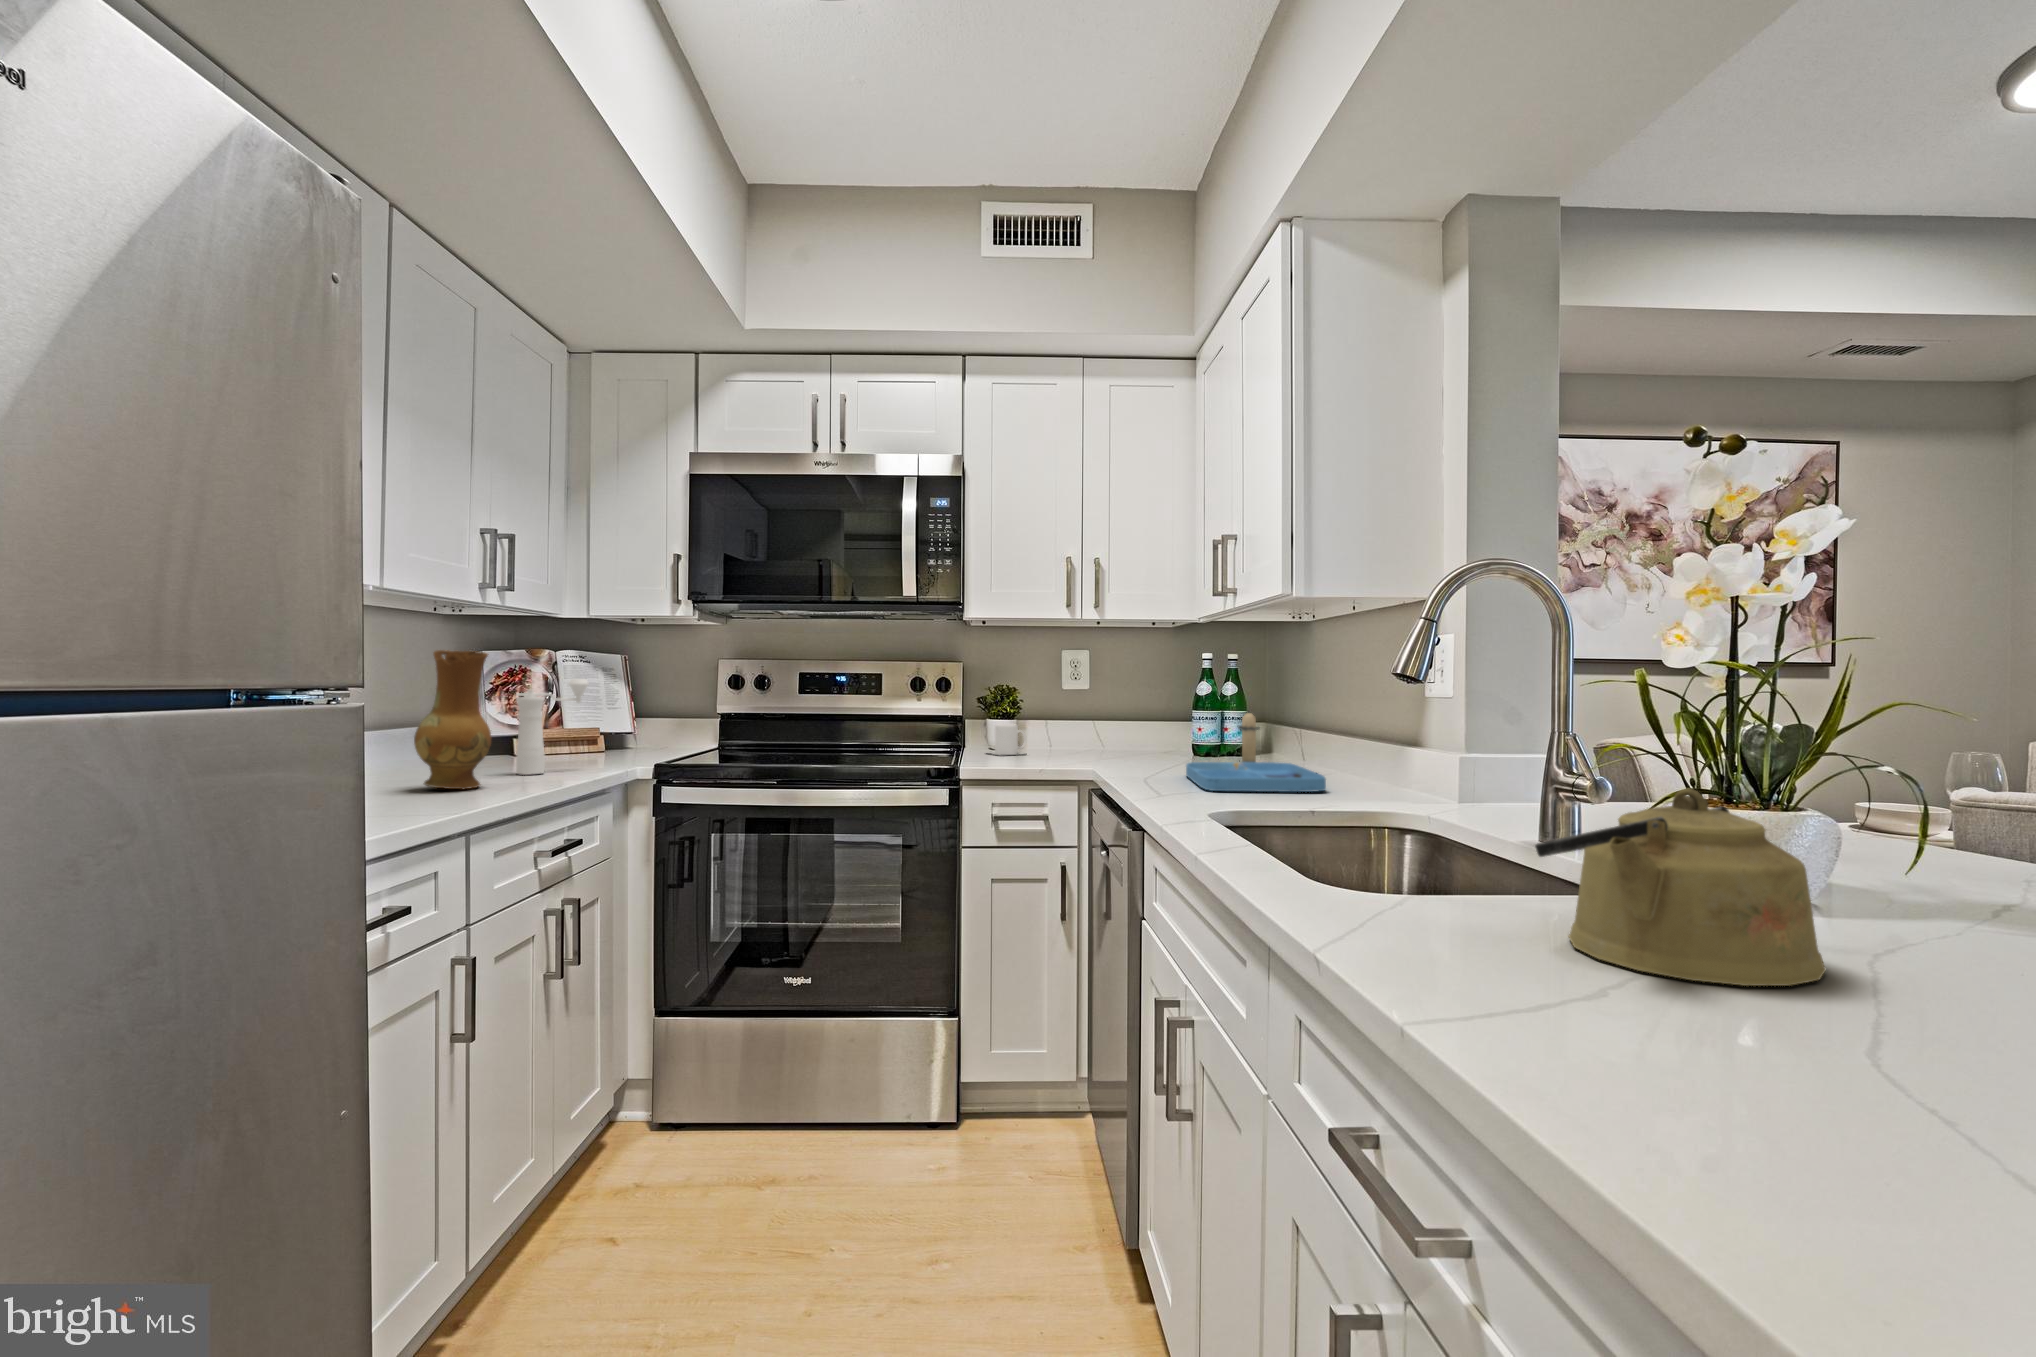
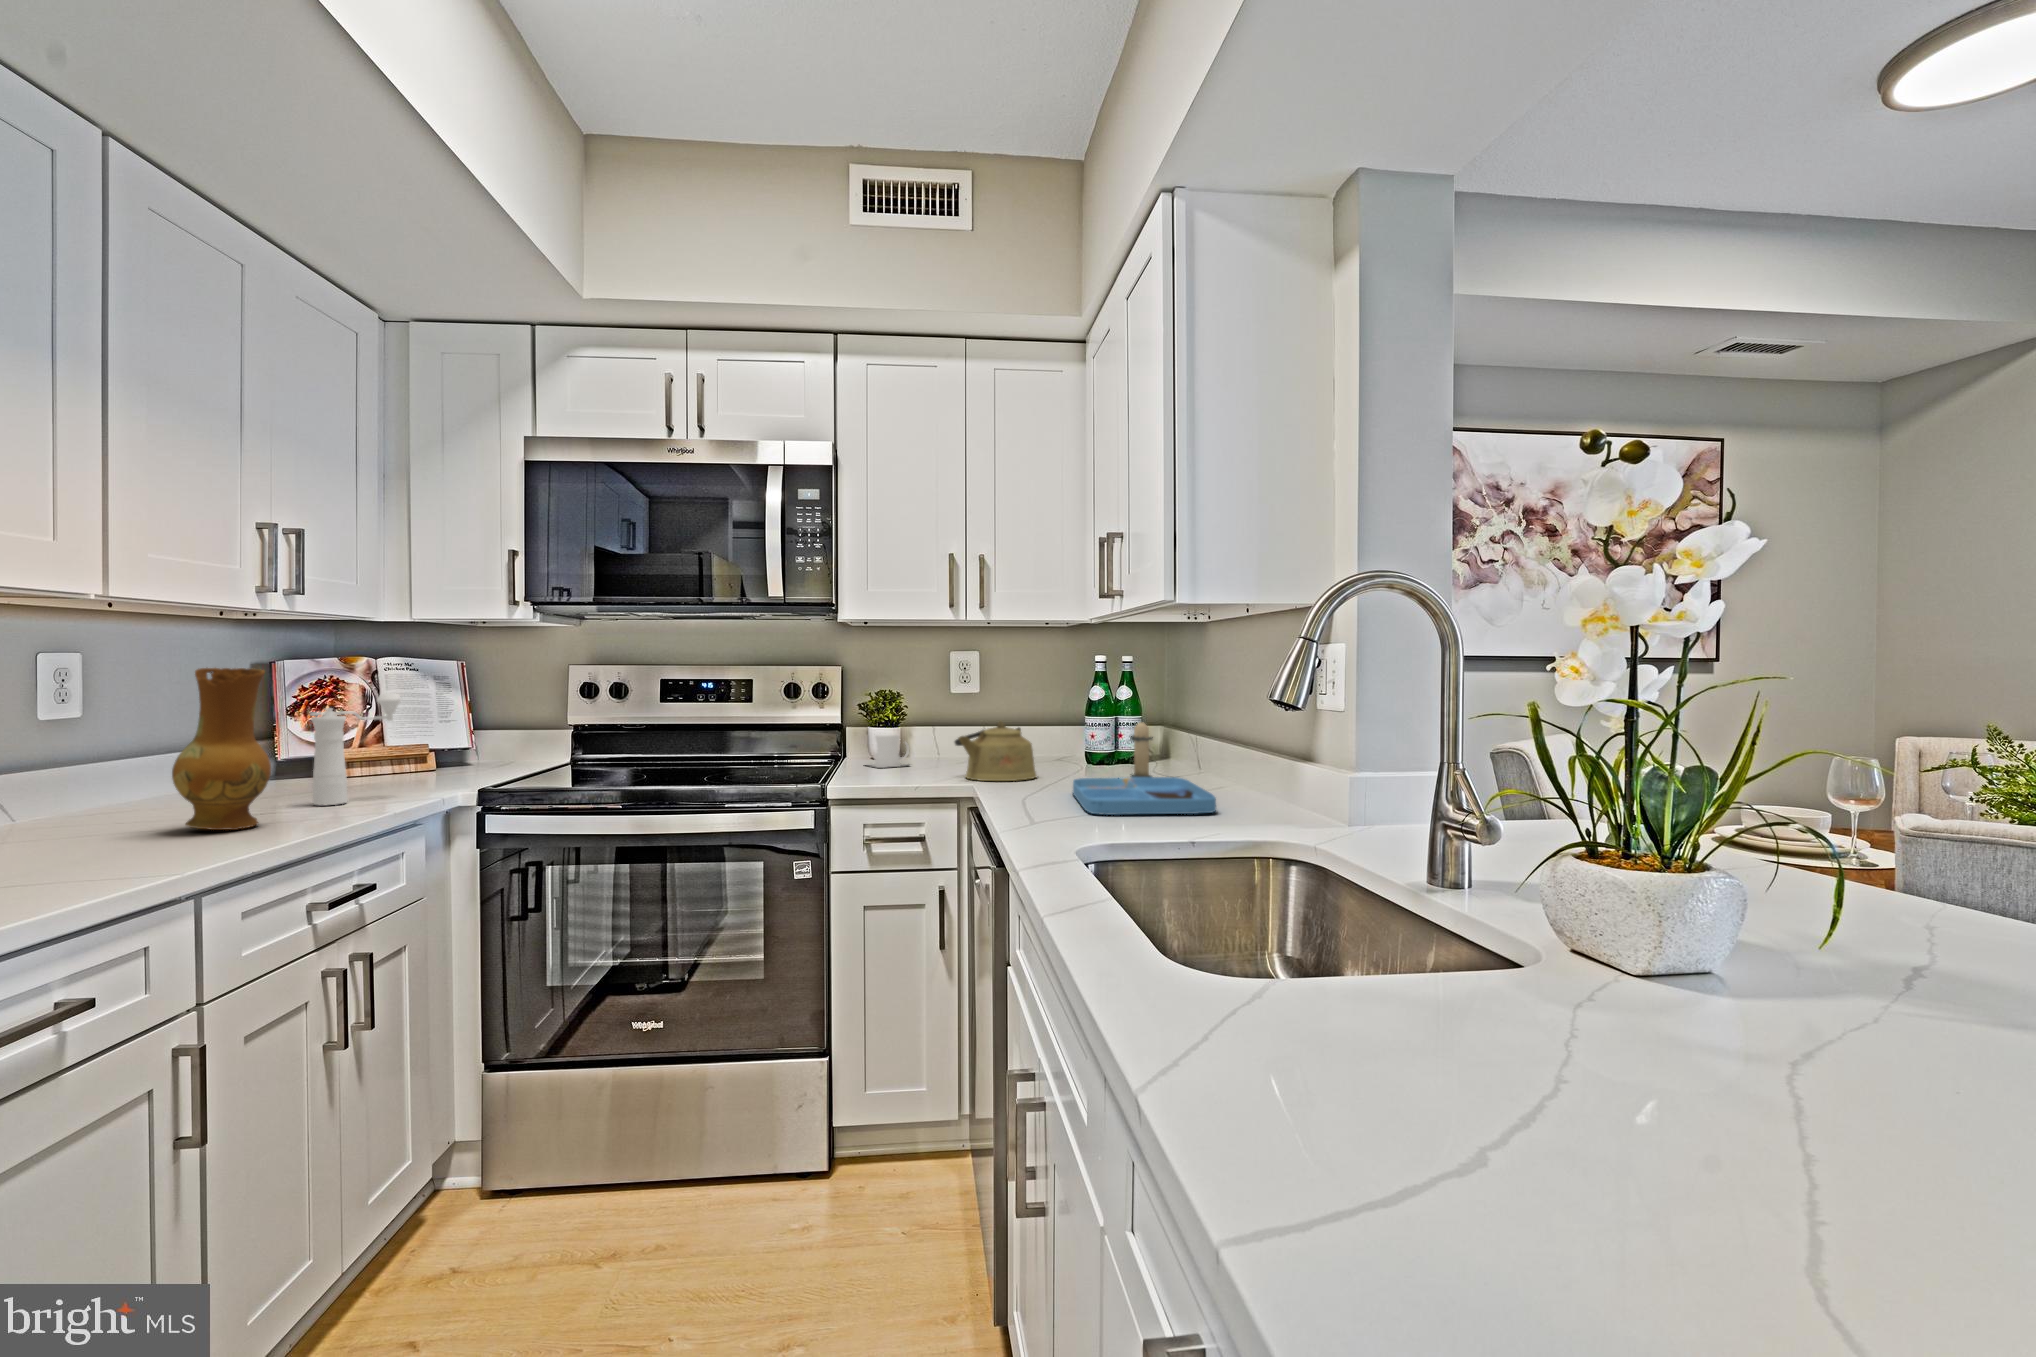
kettle: present [1535,788,1826,986] -> present [955,721,1036,781]

